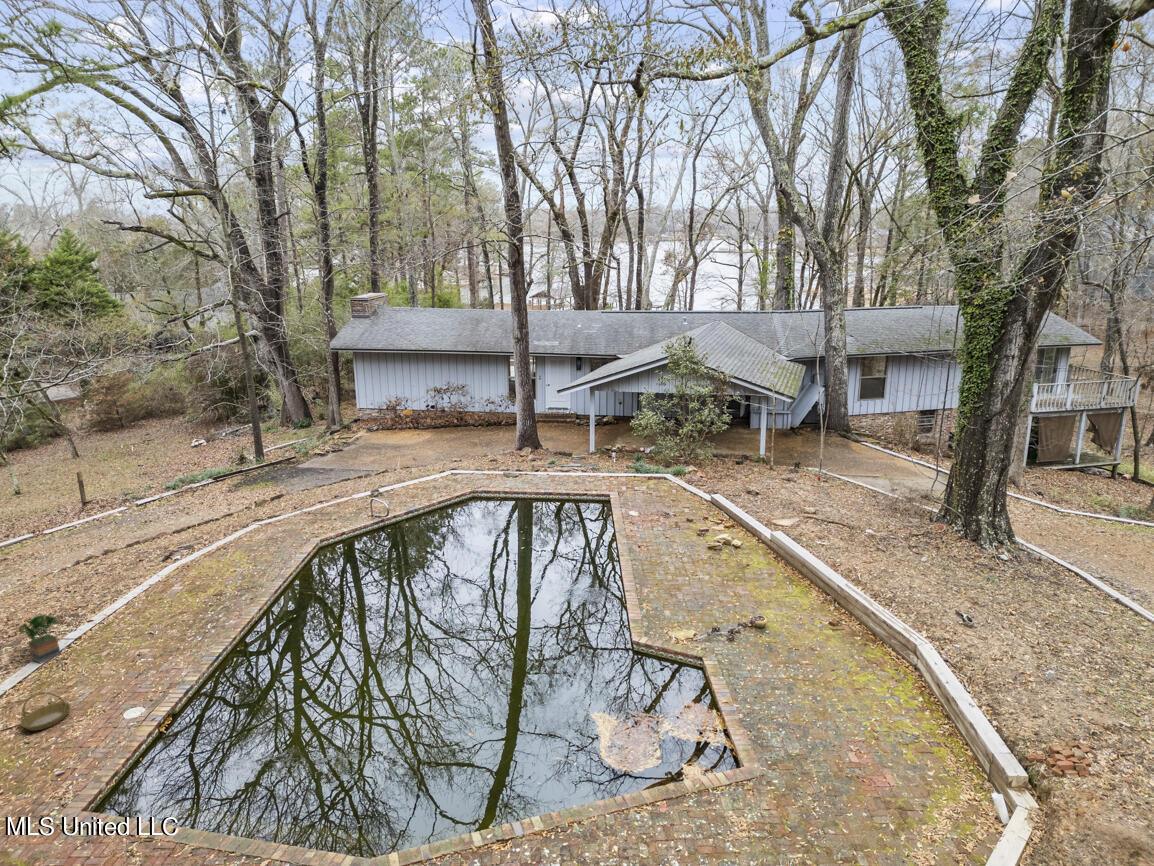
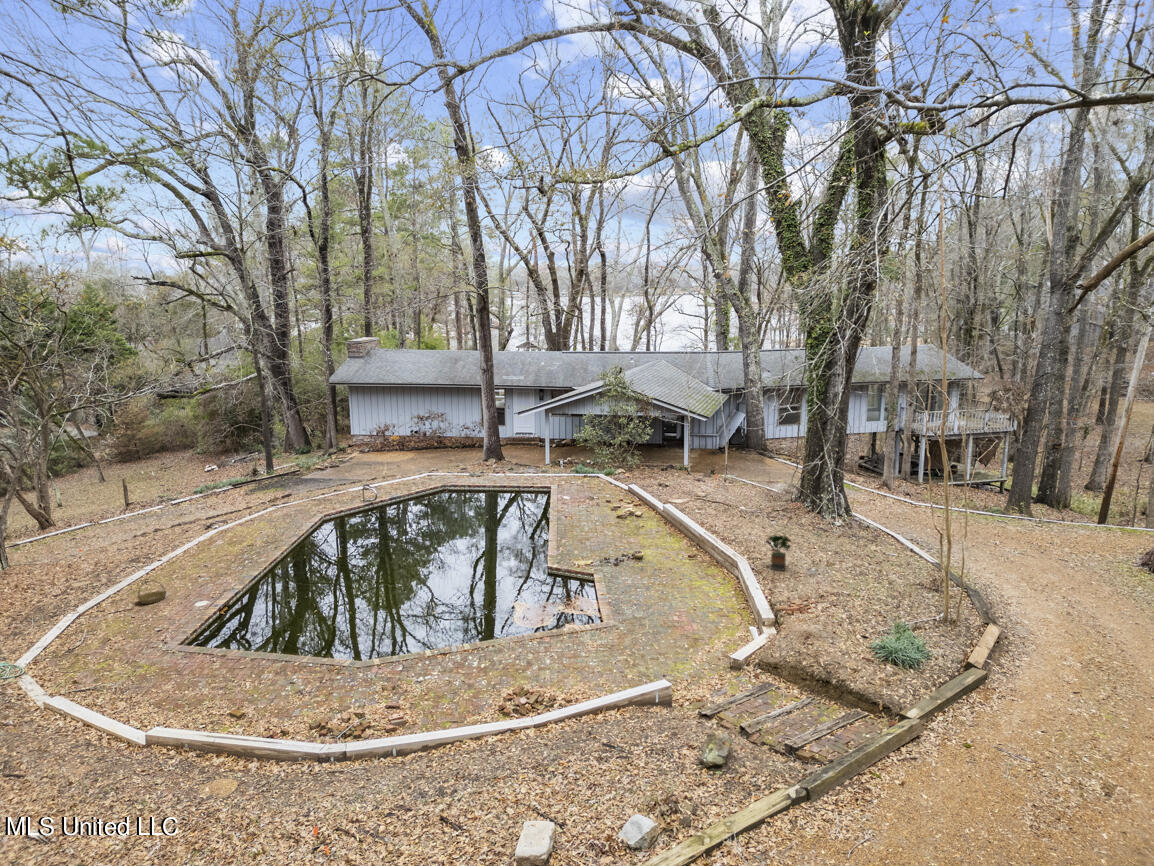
potted tree: present [19,615,62,663] -> present [768,535,791,571]

